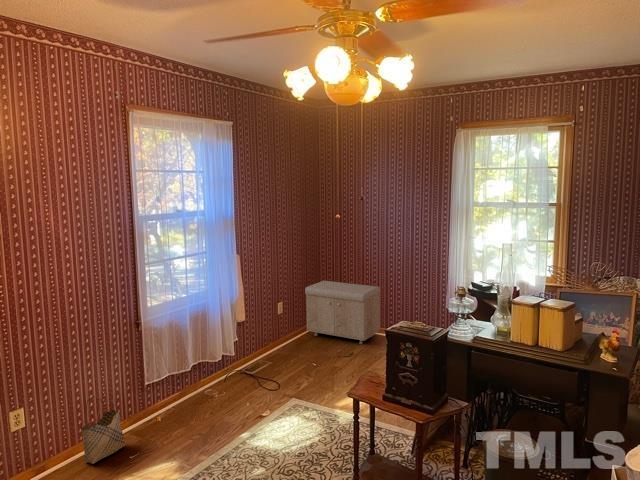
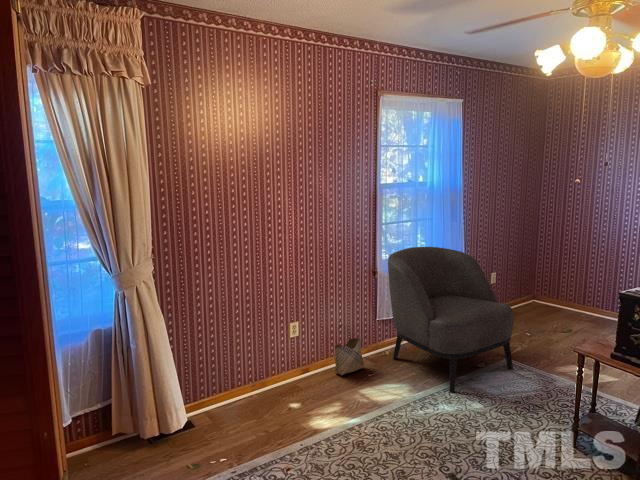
storage bench: present [305,281,380,344] -> none [521,256,607,321]
armchair: none [151,285,298,458] -> present [388,247,514,393]

